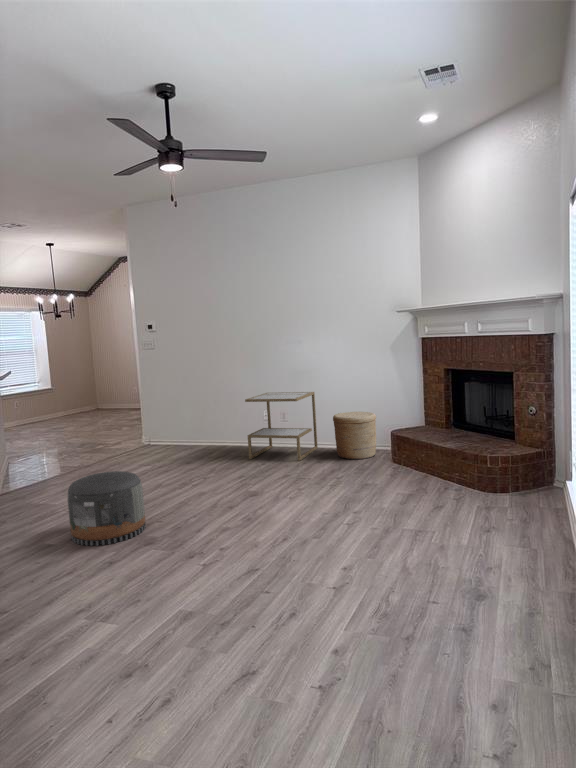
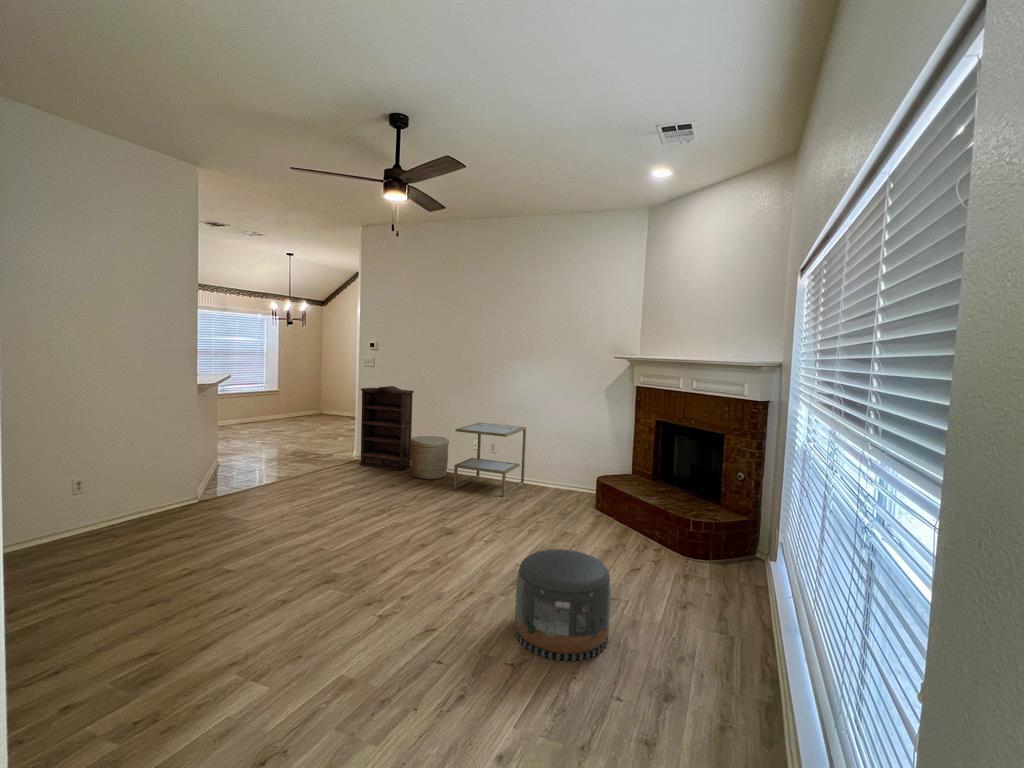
bookshelf: none [144,366,203,449] -> present [359,386,414,471]
woven basket: present [333,412,376,459] -> present [410,436,449,479]
pouf: present [67,471,145,546] -> present [515,549,611,661]

